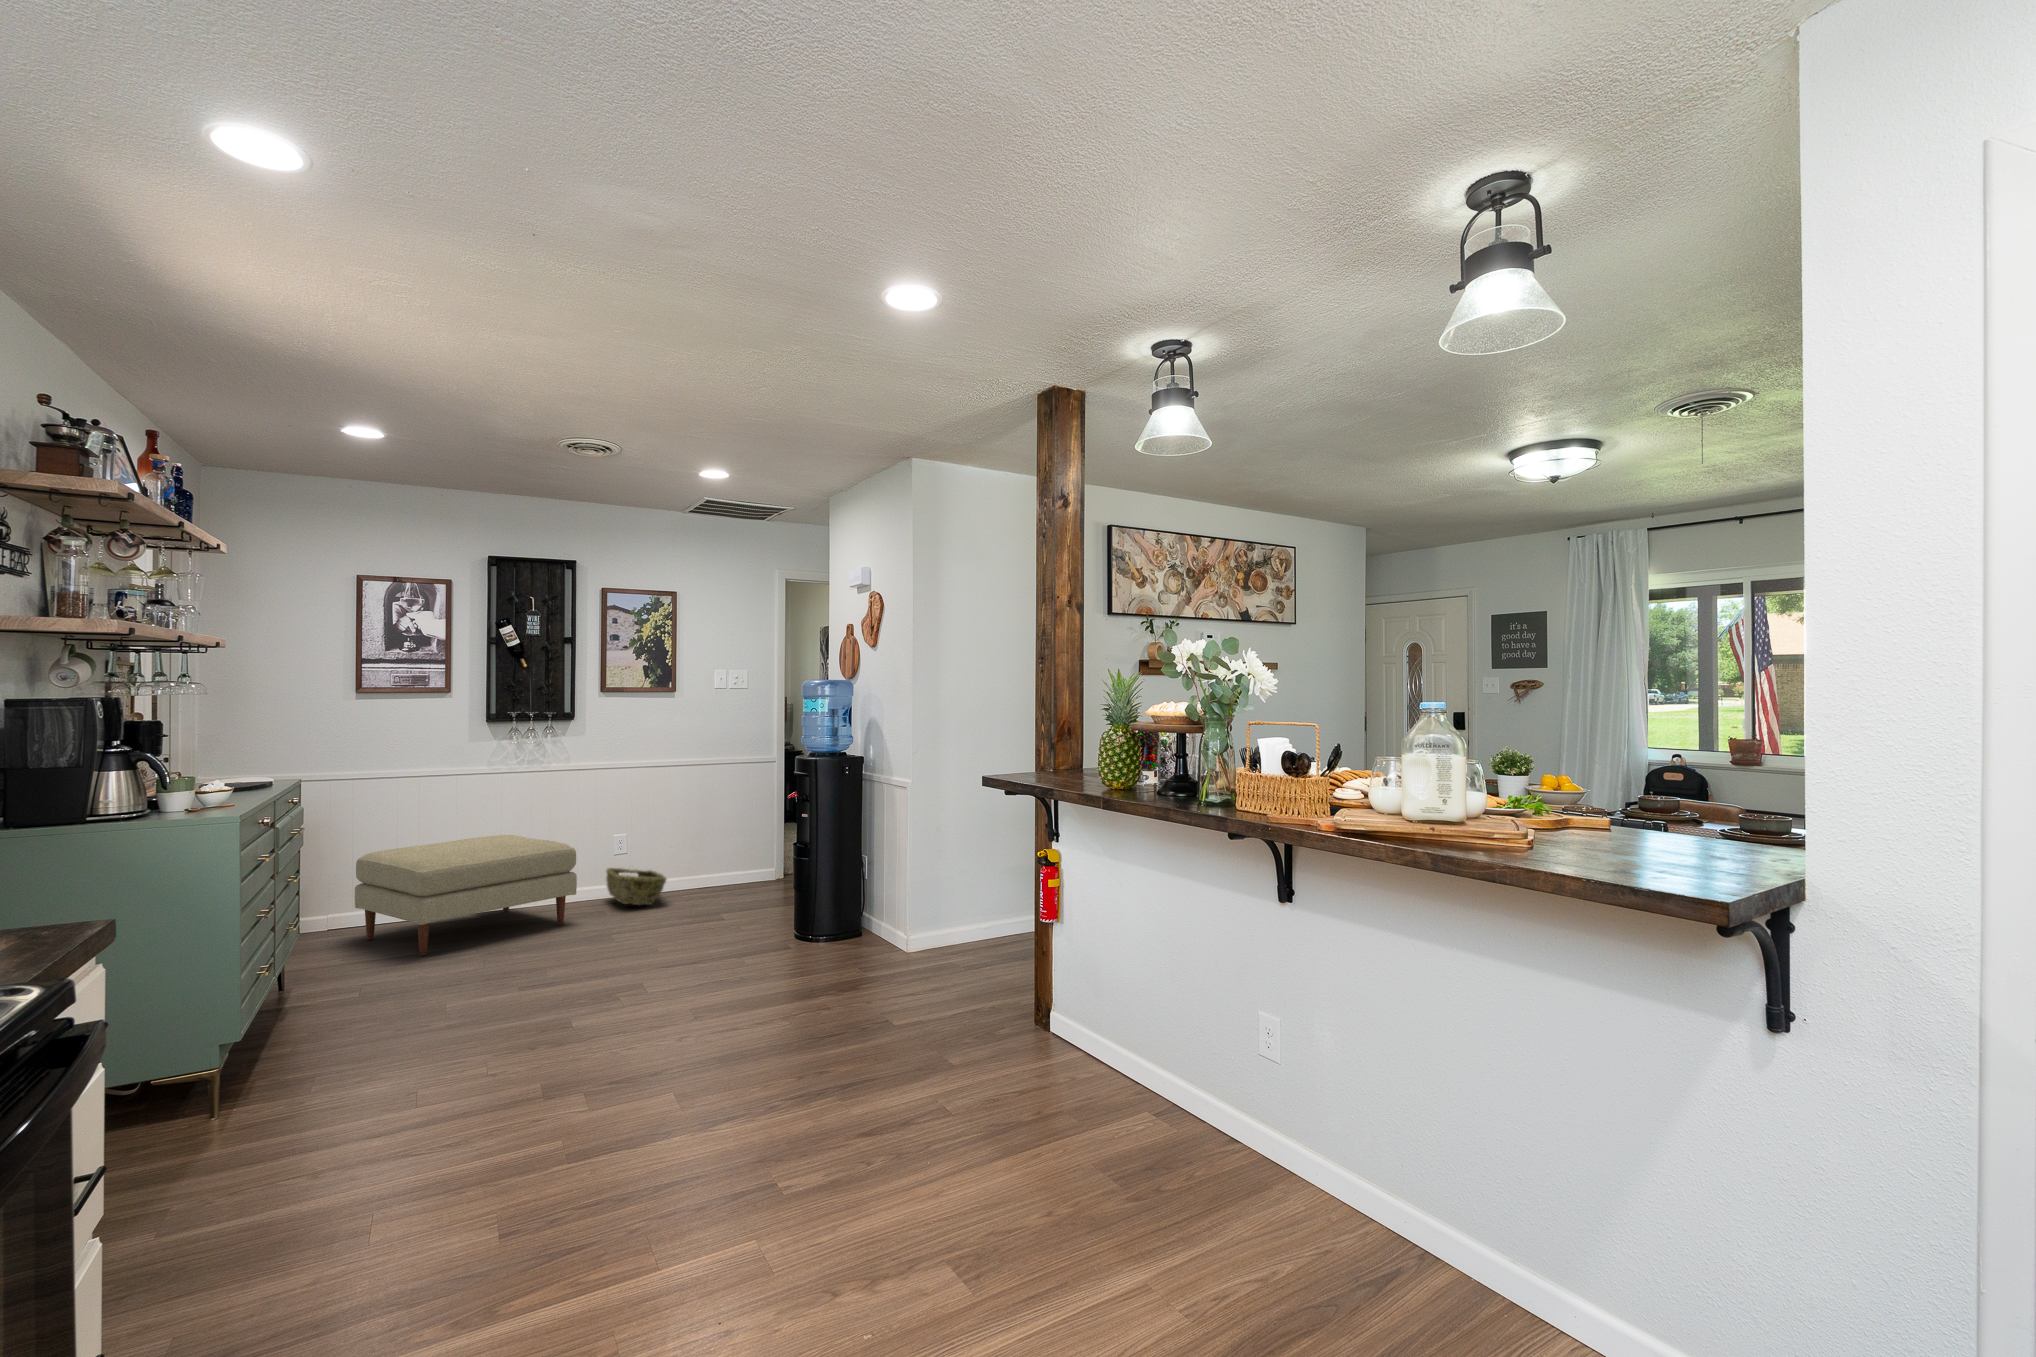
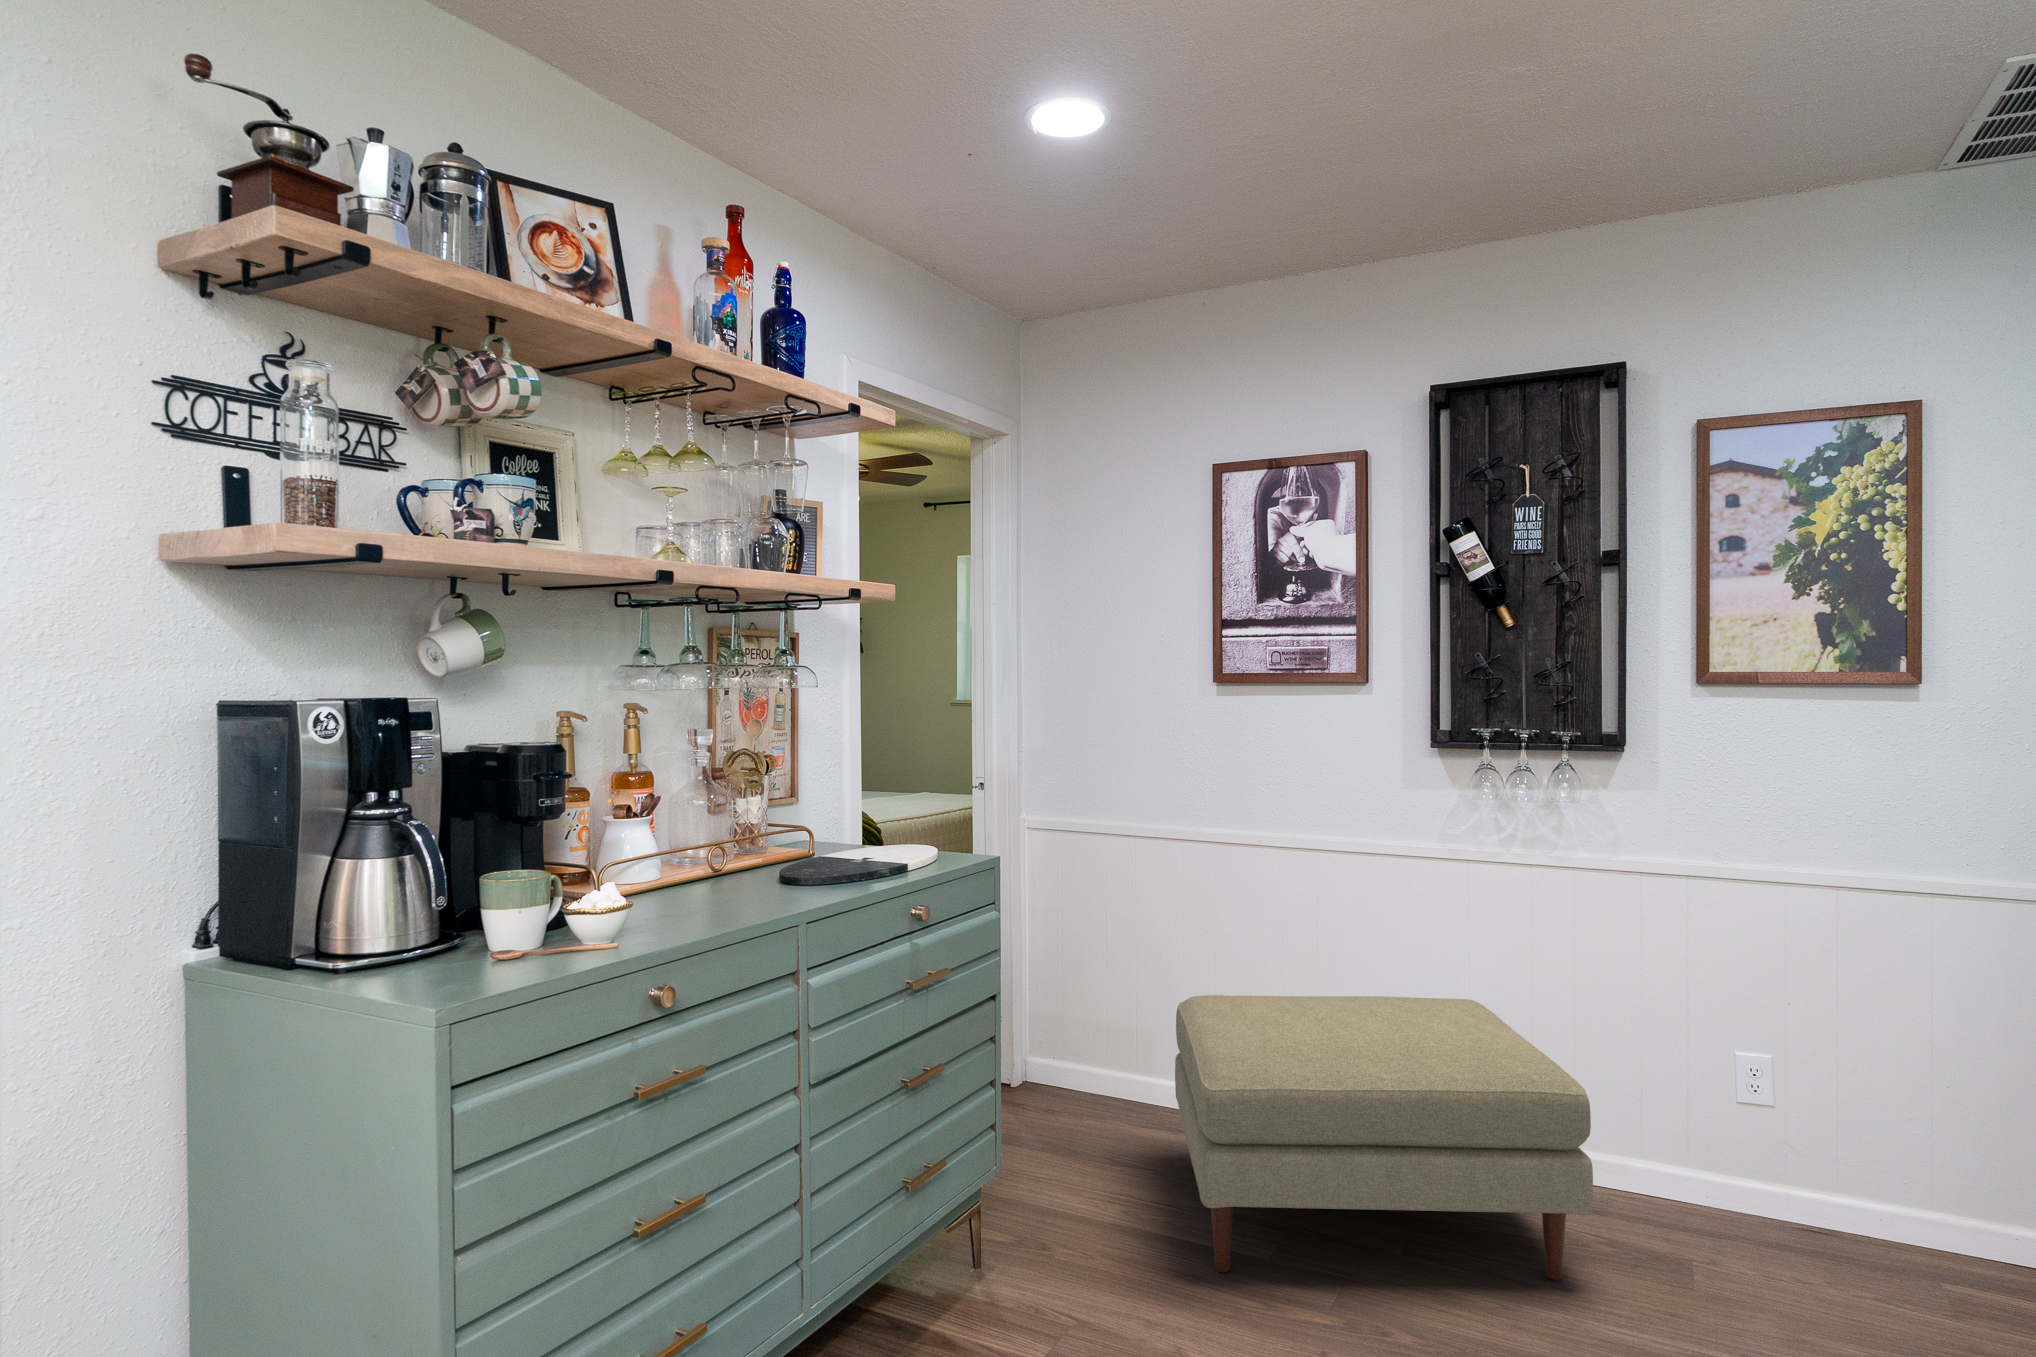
woven basket: present [606,868,666,905] -> none [1706,1133,1879,1291]

